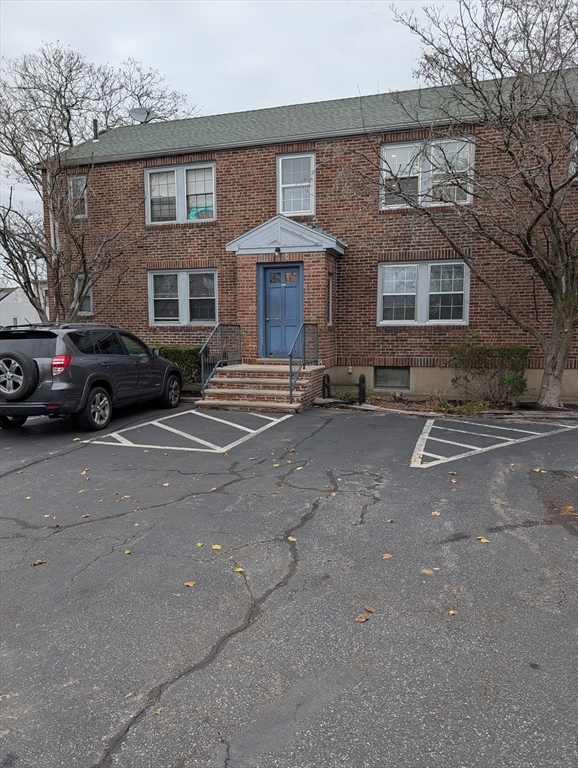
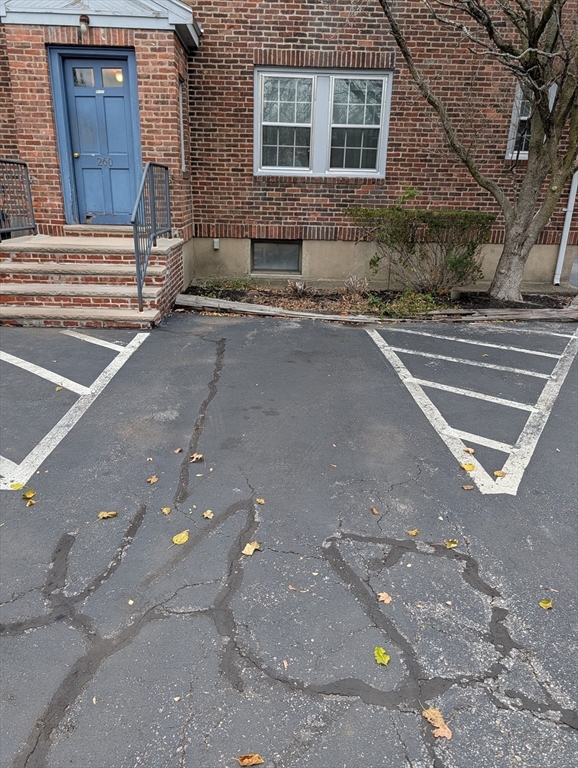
bench: present [322,374,366,405] -> none [183,252,249,303]

